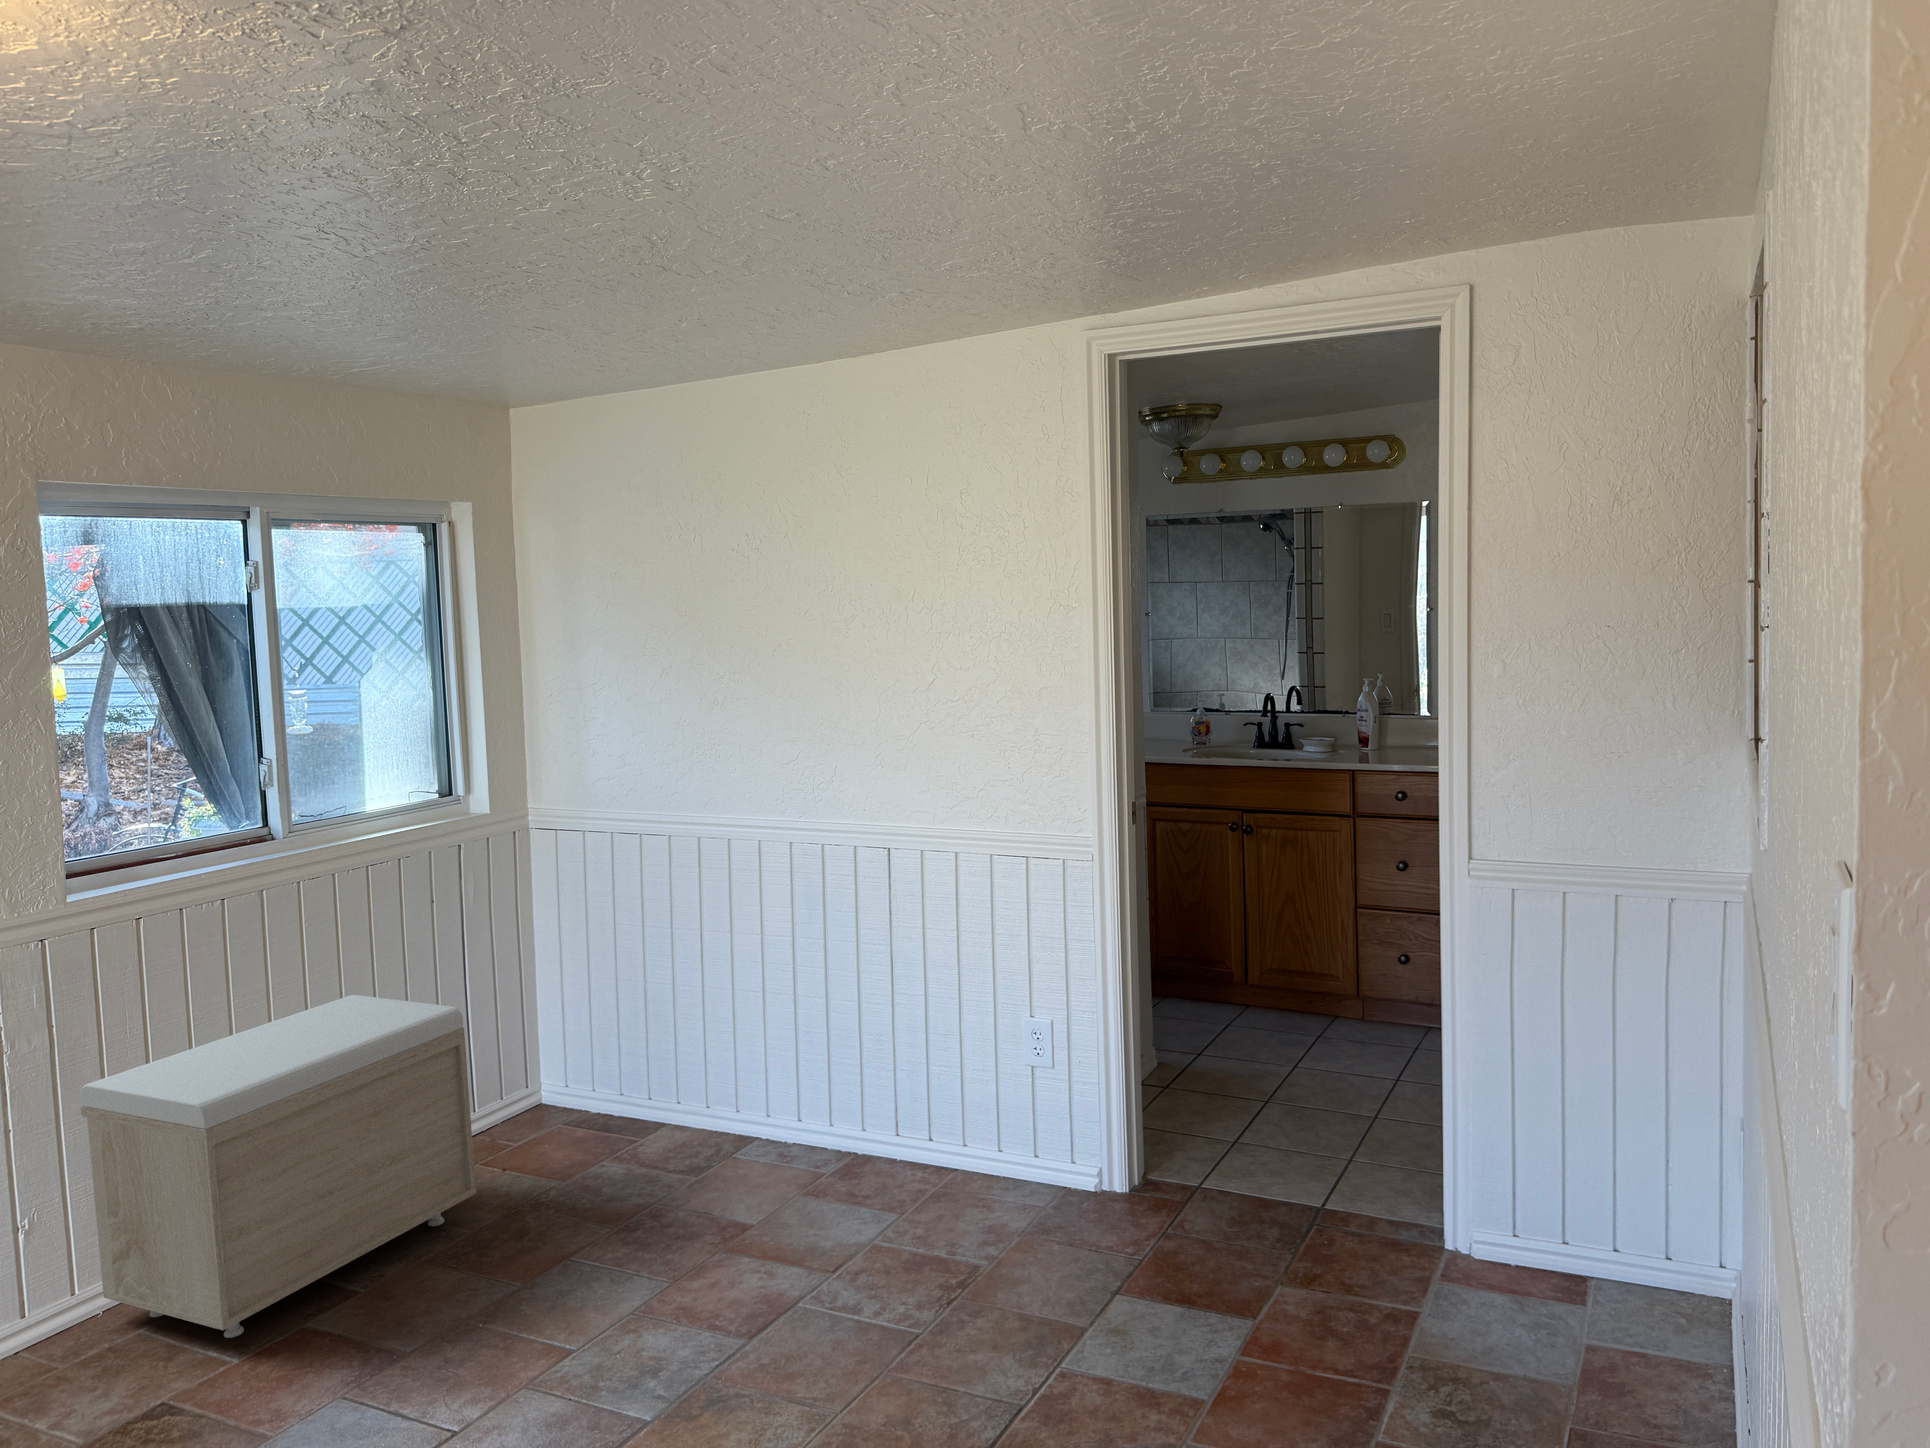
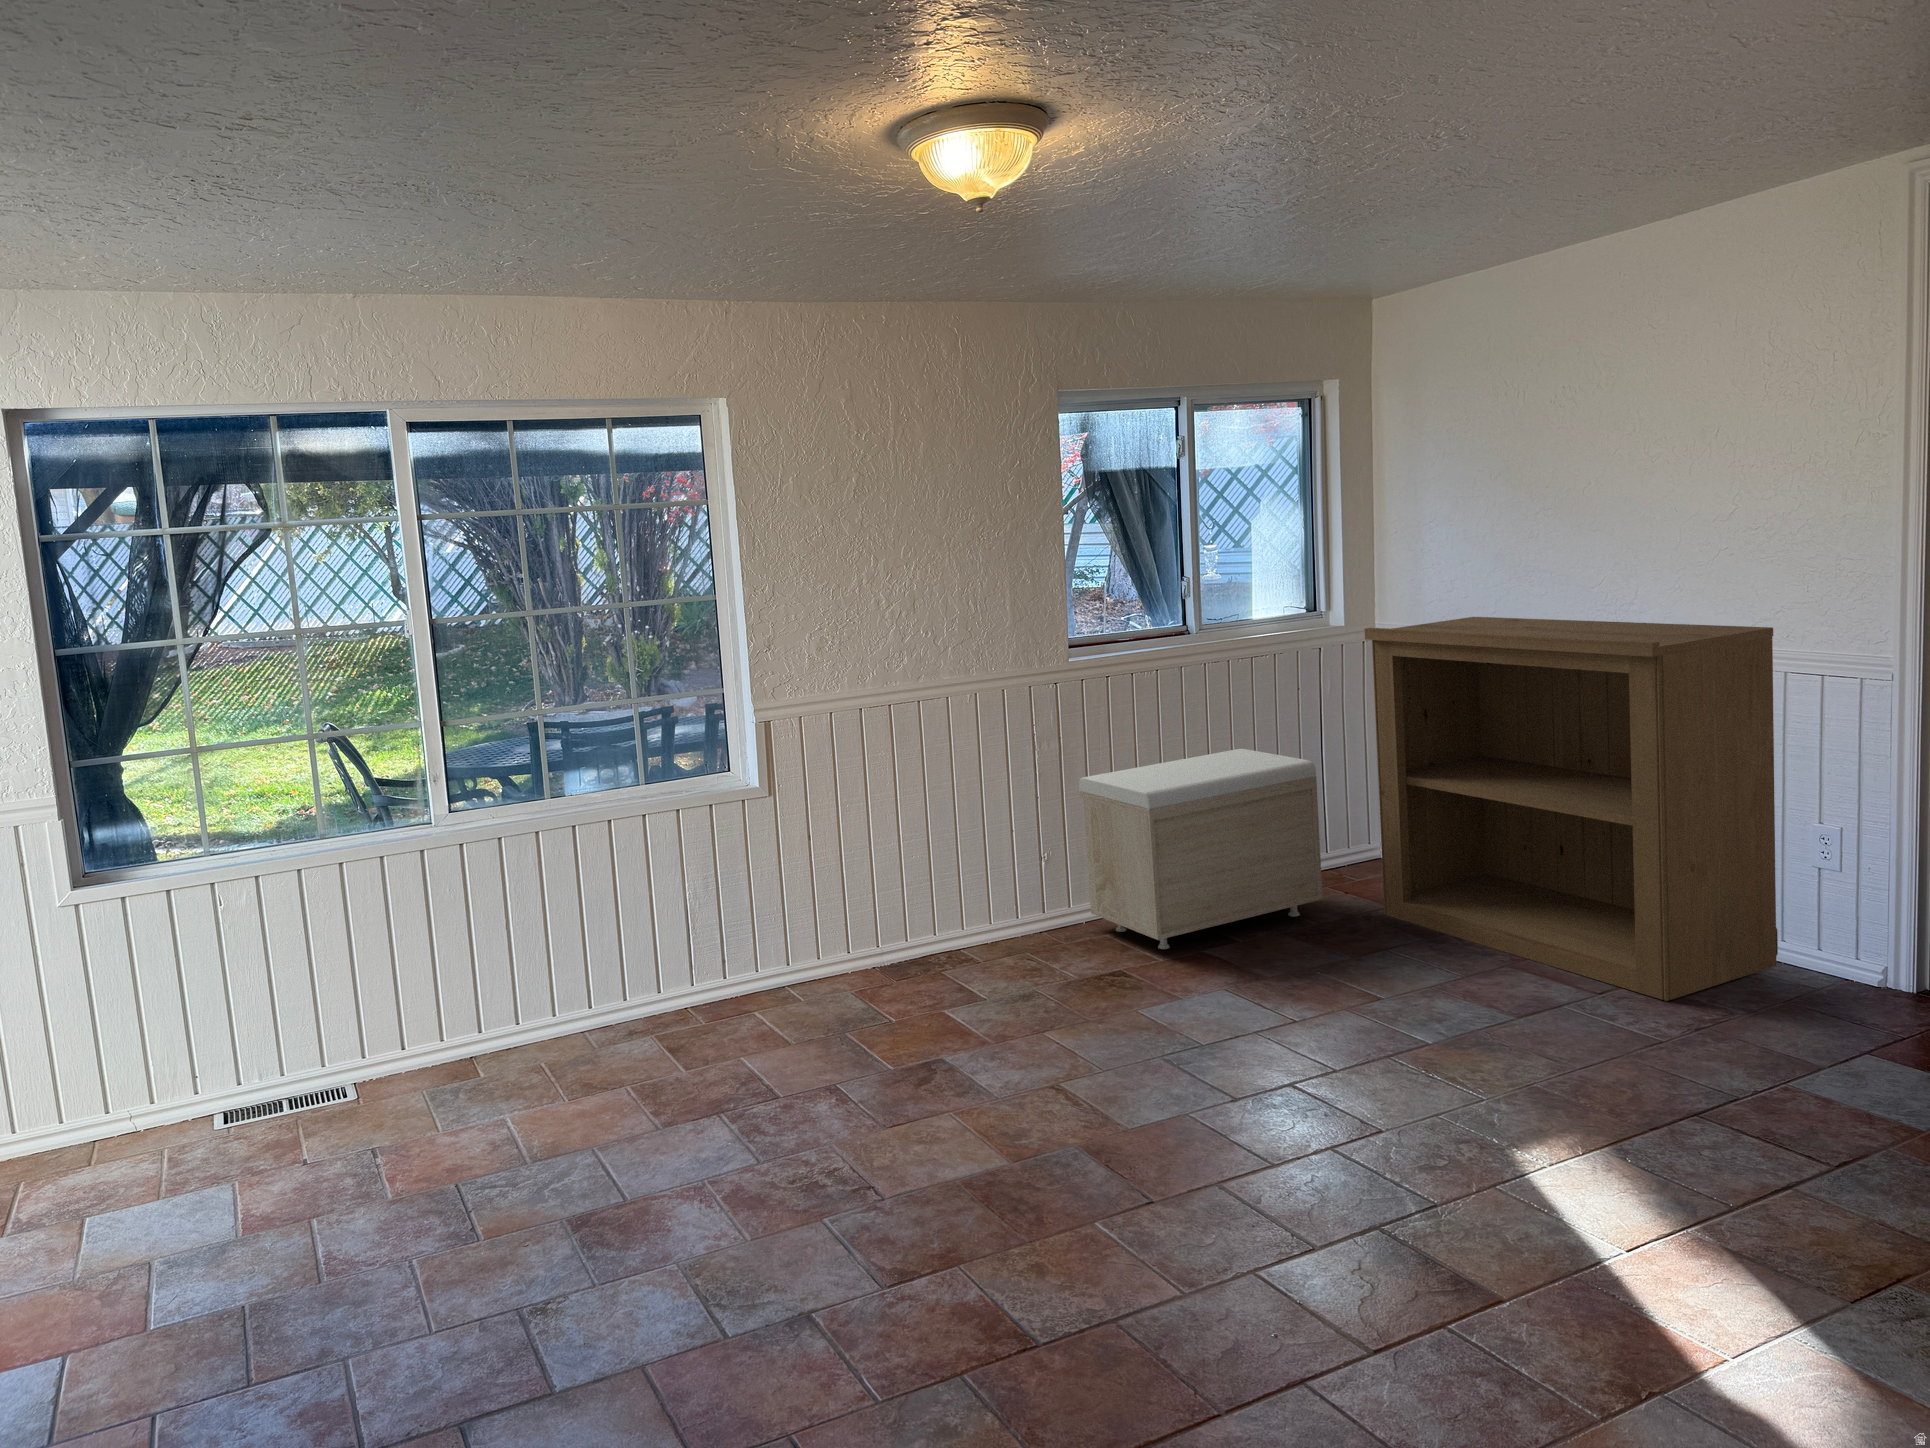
bookshelf: none [525,799,998,1264] -> present [1365,617,1778,1001]

